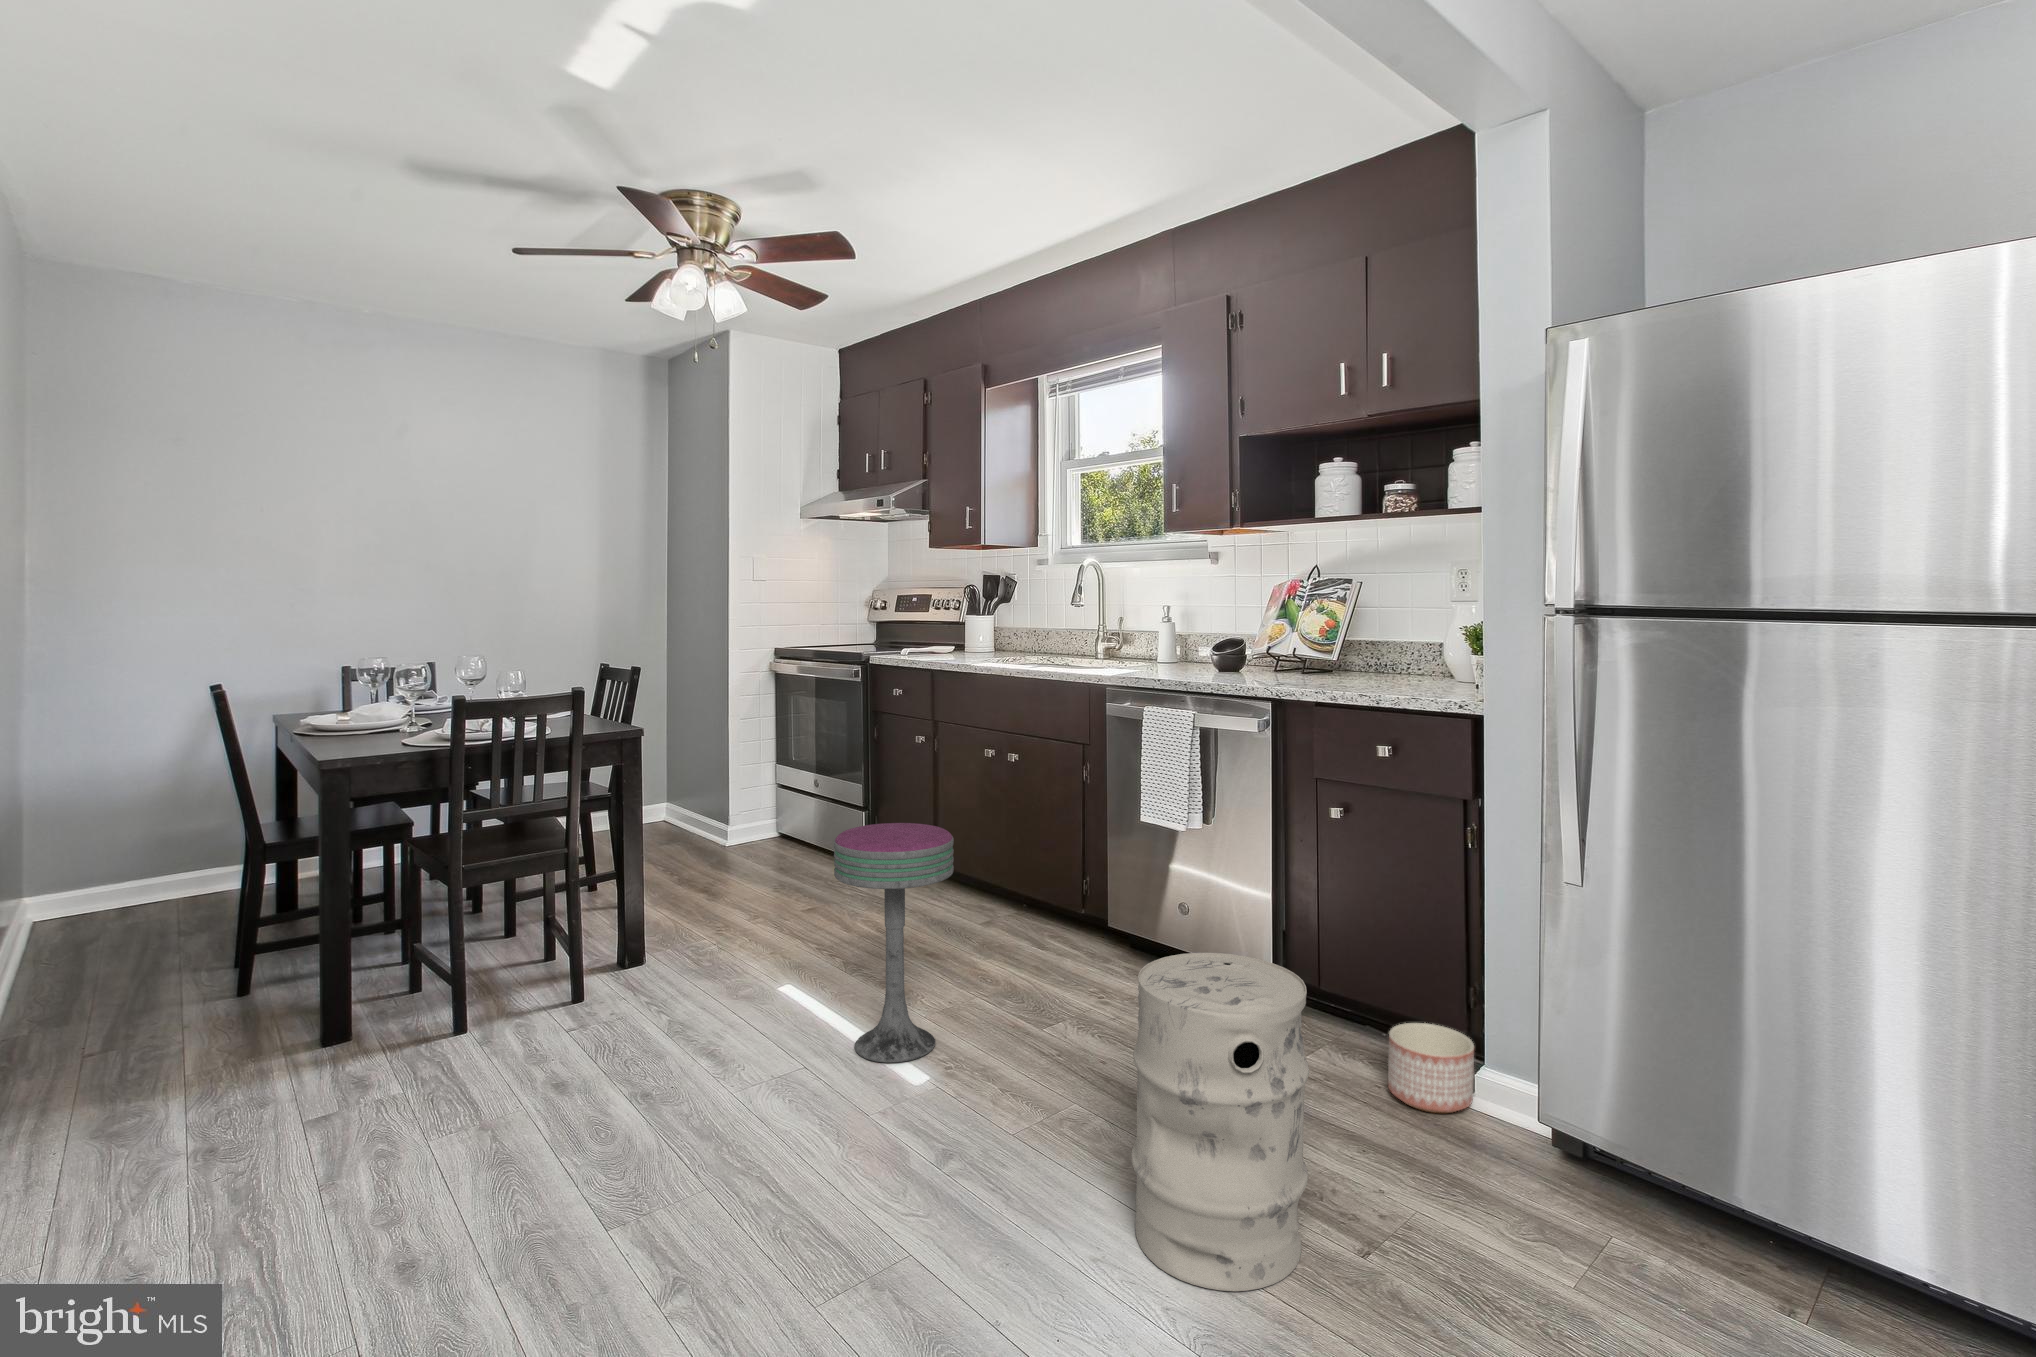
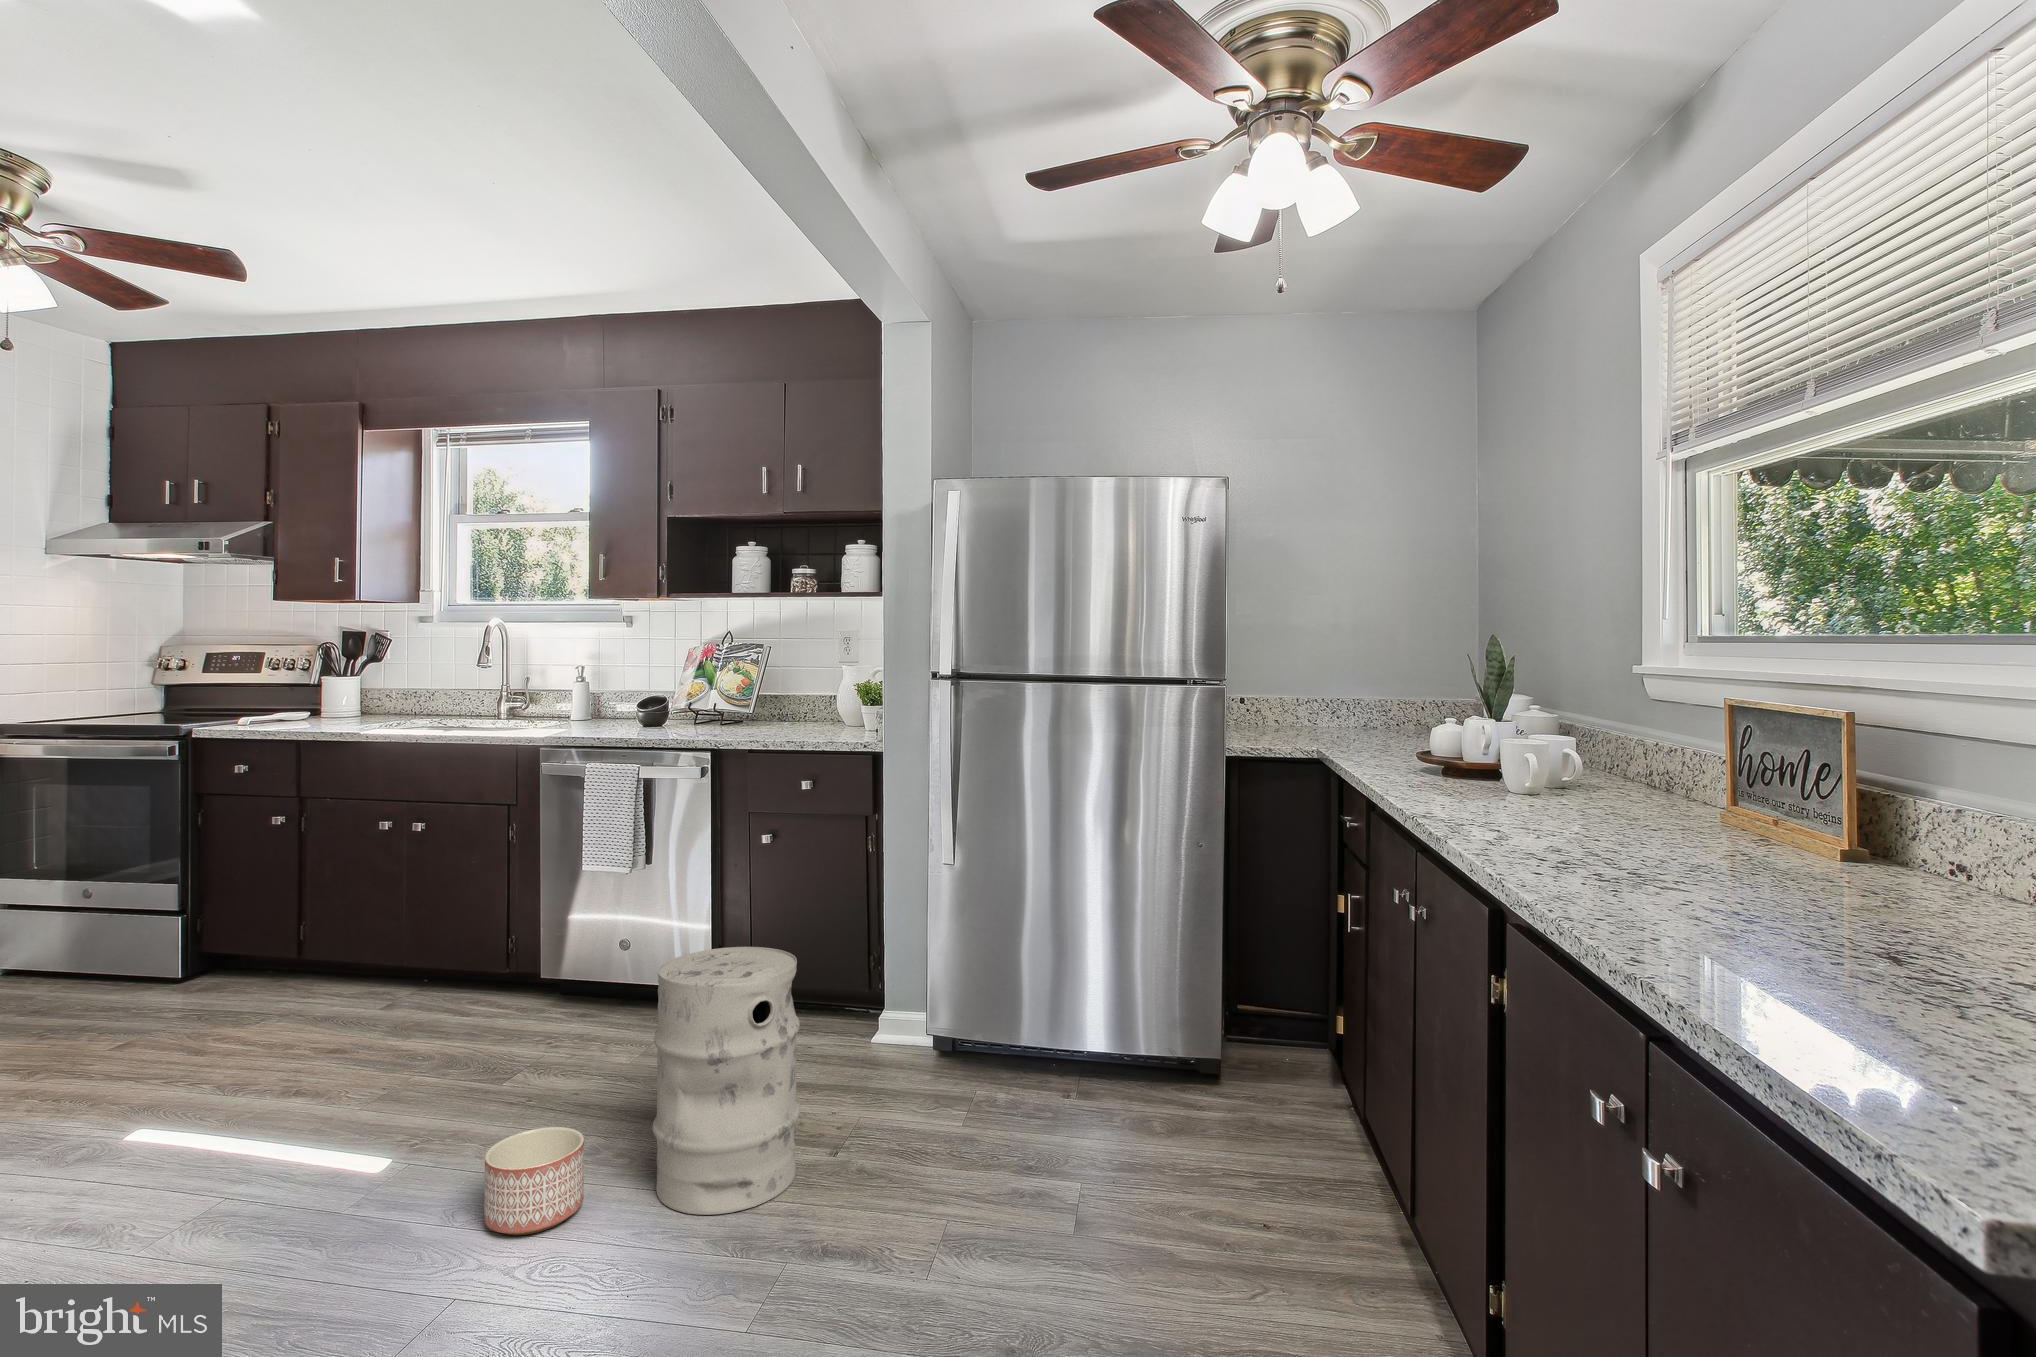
bar stool: present [834,823,954,1063] -> none [246,893,403,1158]
planter: present [1388,1023,1474,1113] -> present [484,1127,584,1235]

